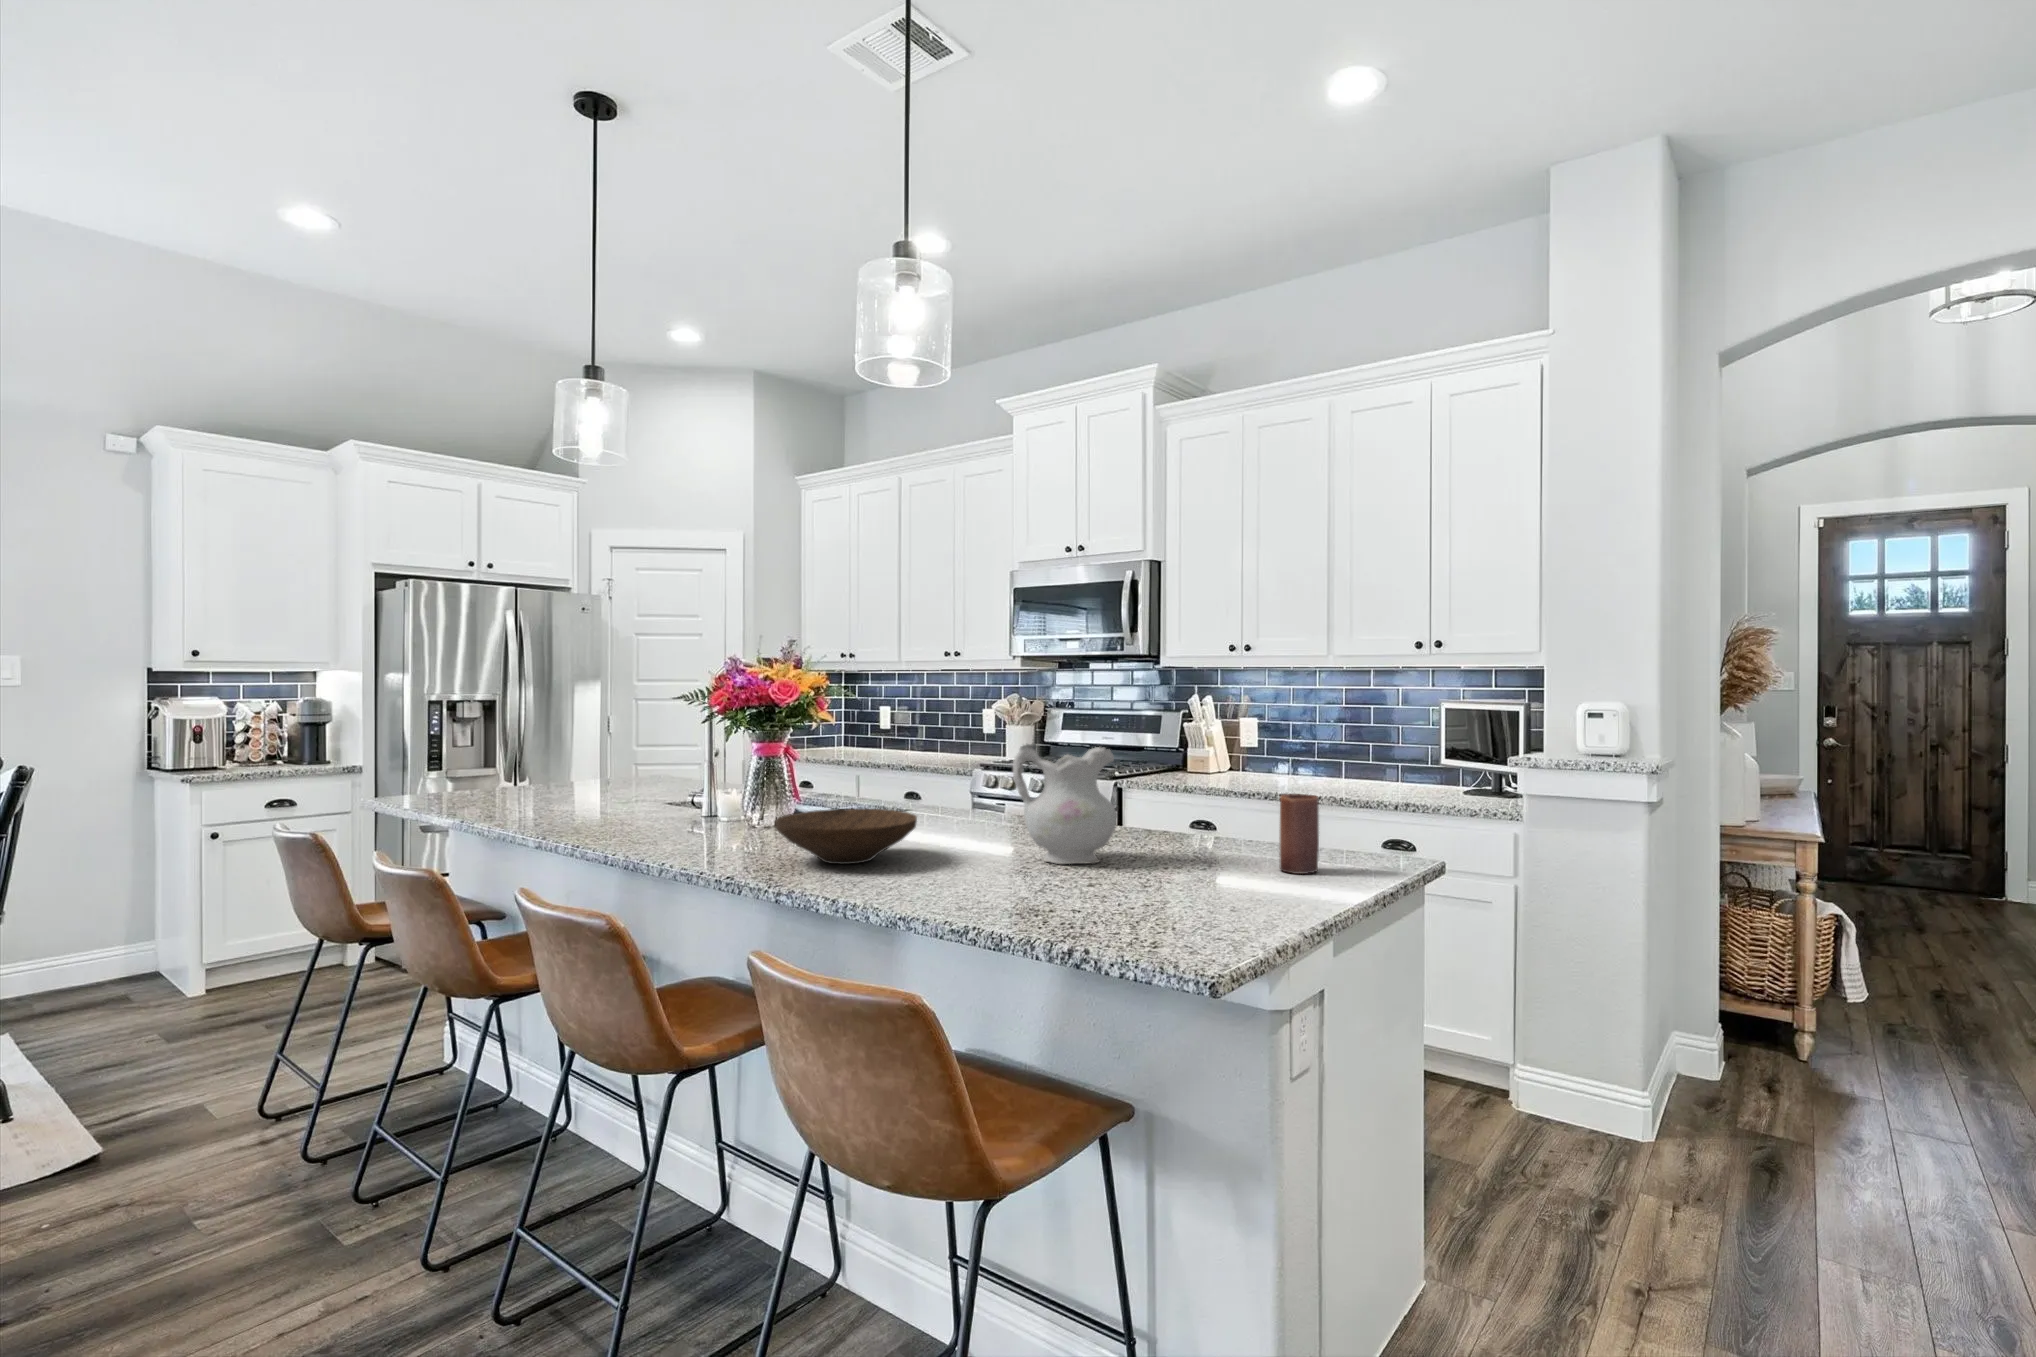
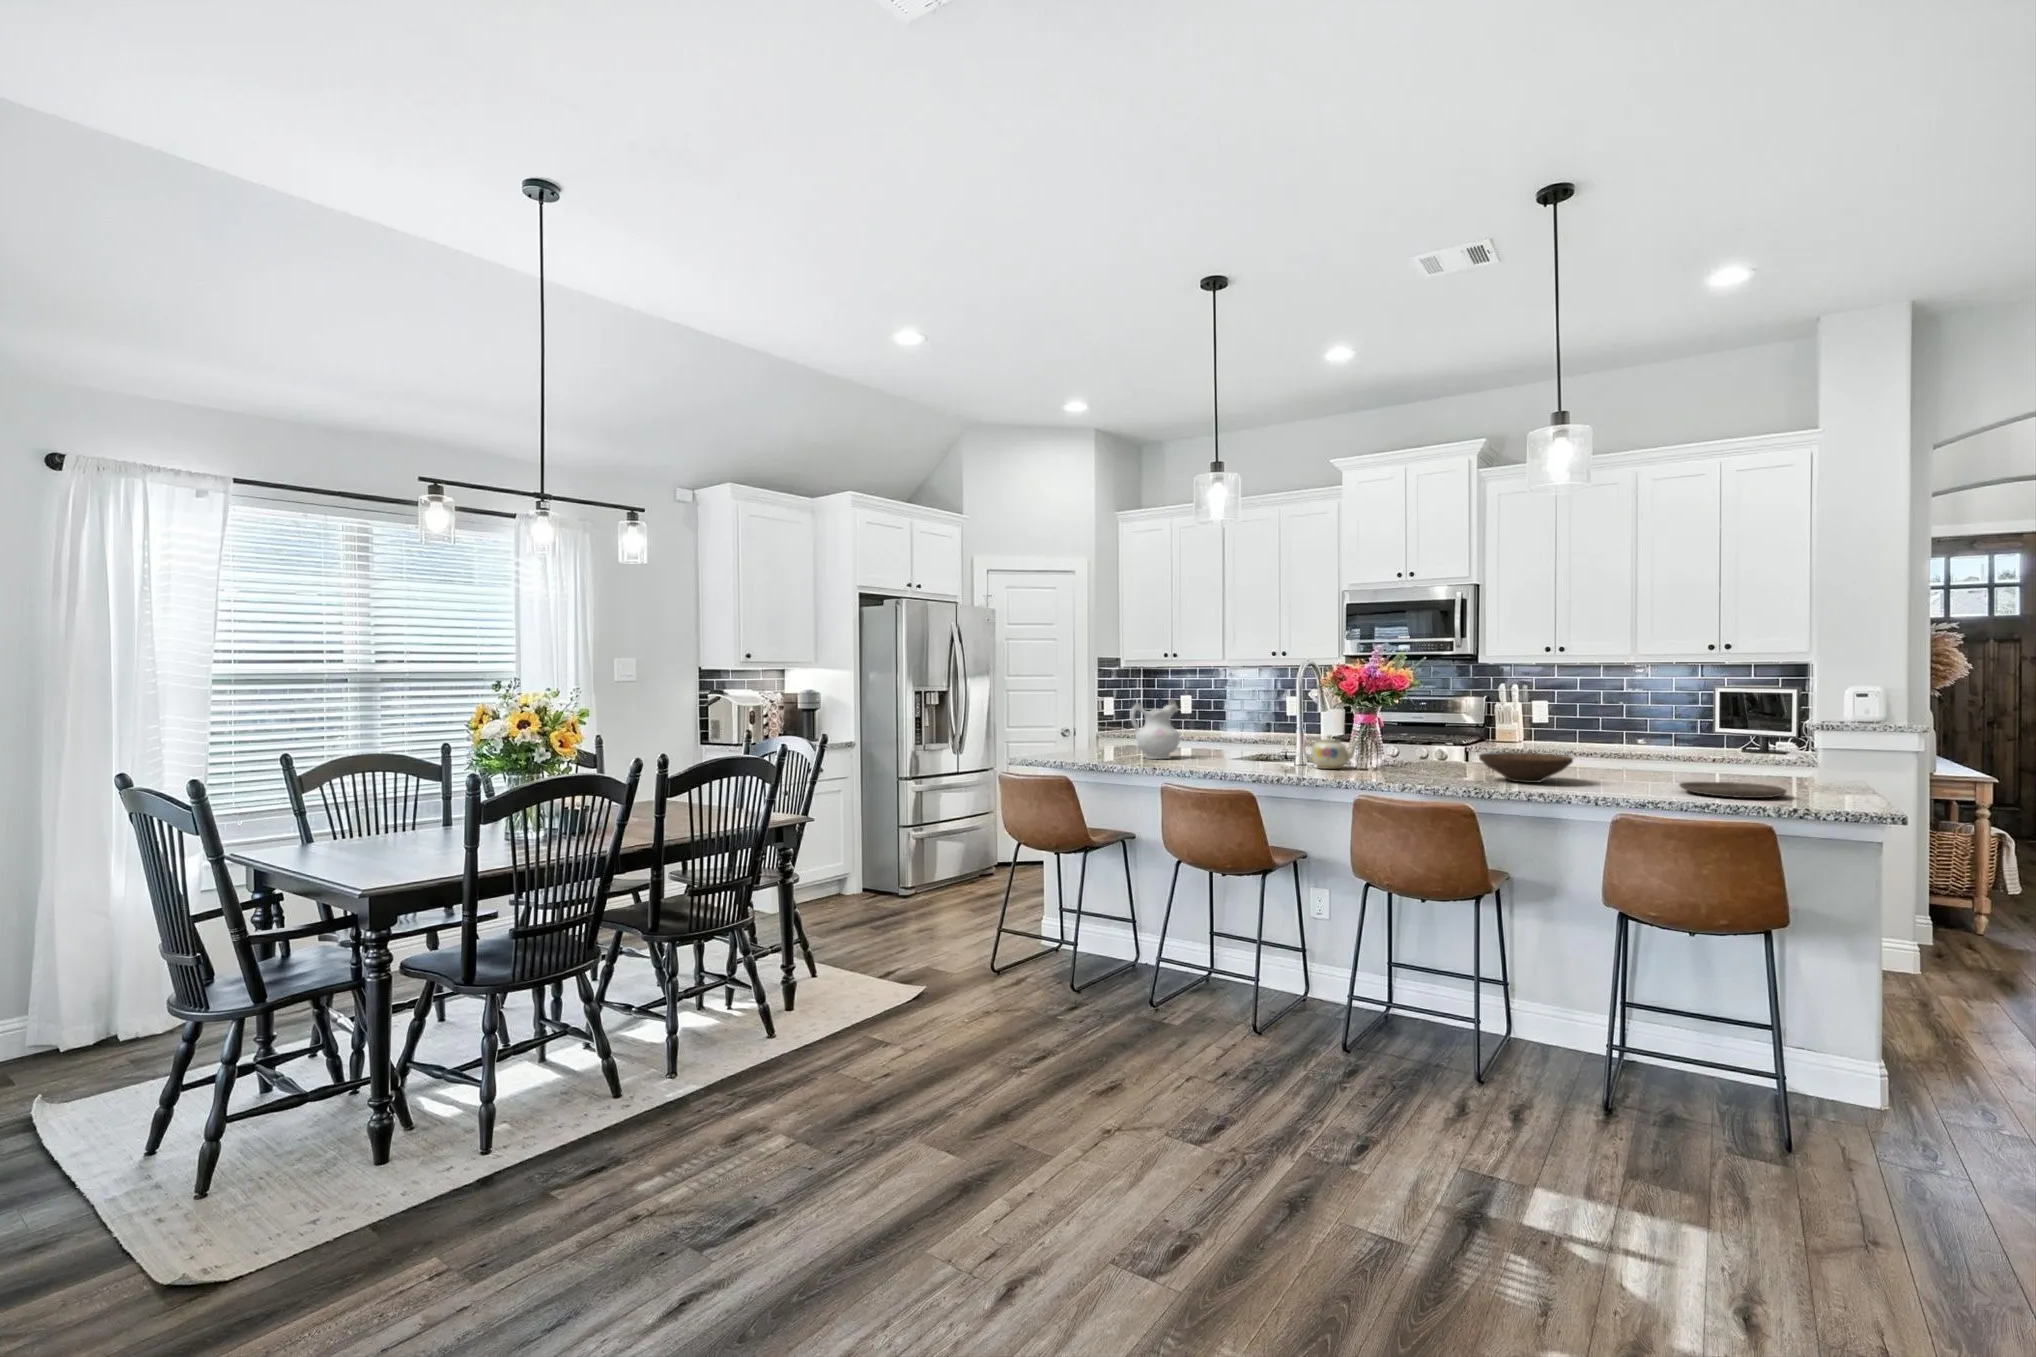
ceramic pitcher: present [1013,744,1116,864] -> present [1130,703,1180,759]
teapot: none [645,774,709,828] -> present [1303,735,1359,769]
candle: present [1279,794,1319,874] -> none [1792,739,1821,784]
plate: none [982,873,1144,916] -> present [1679,782,1786,798]

